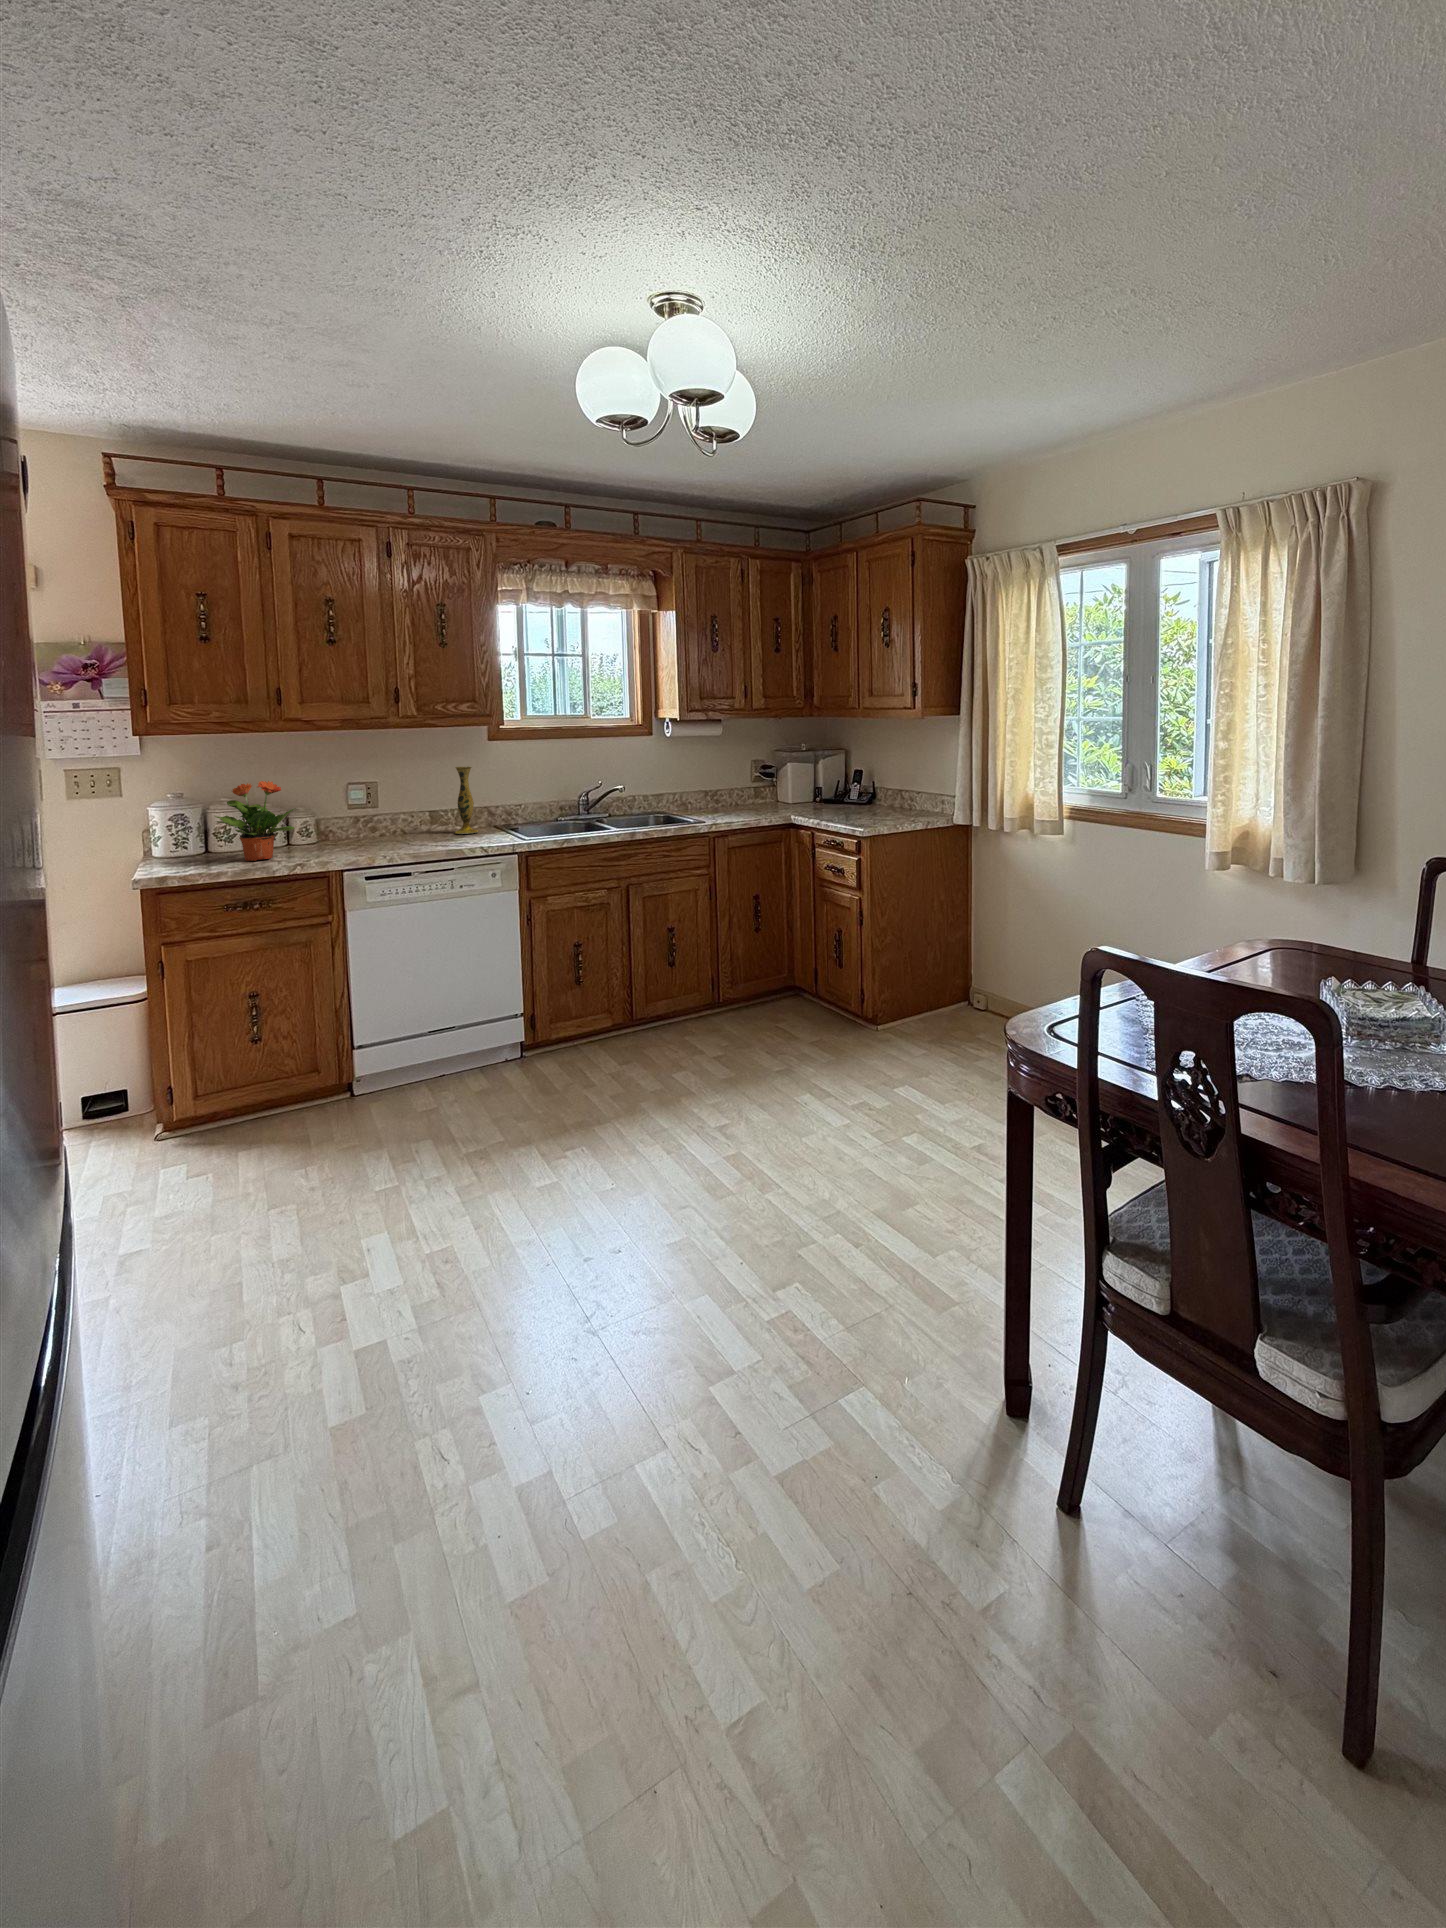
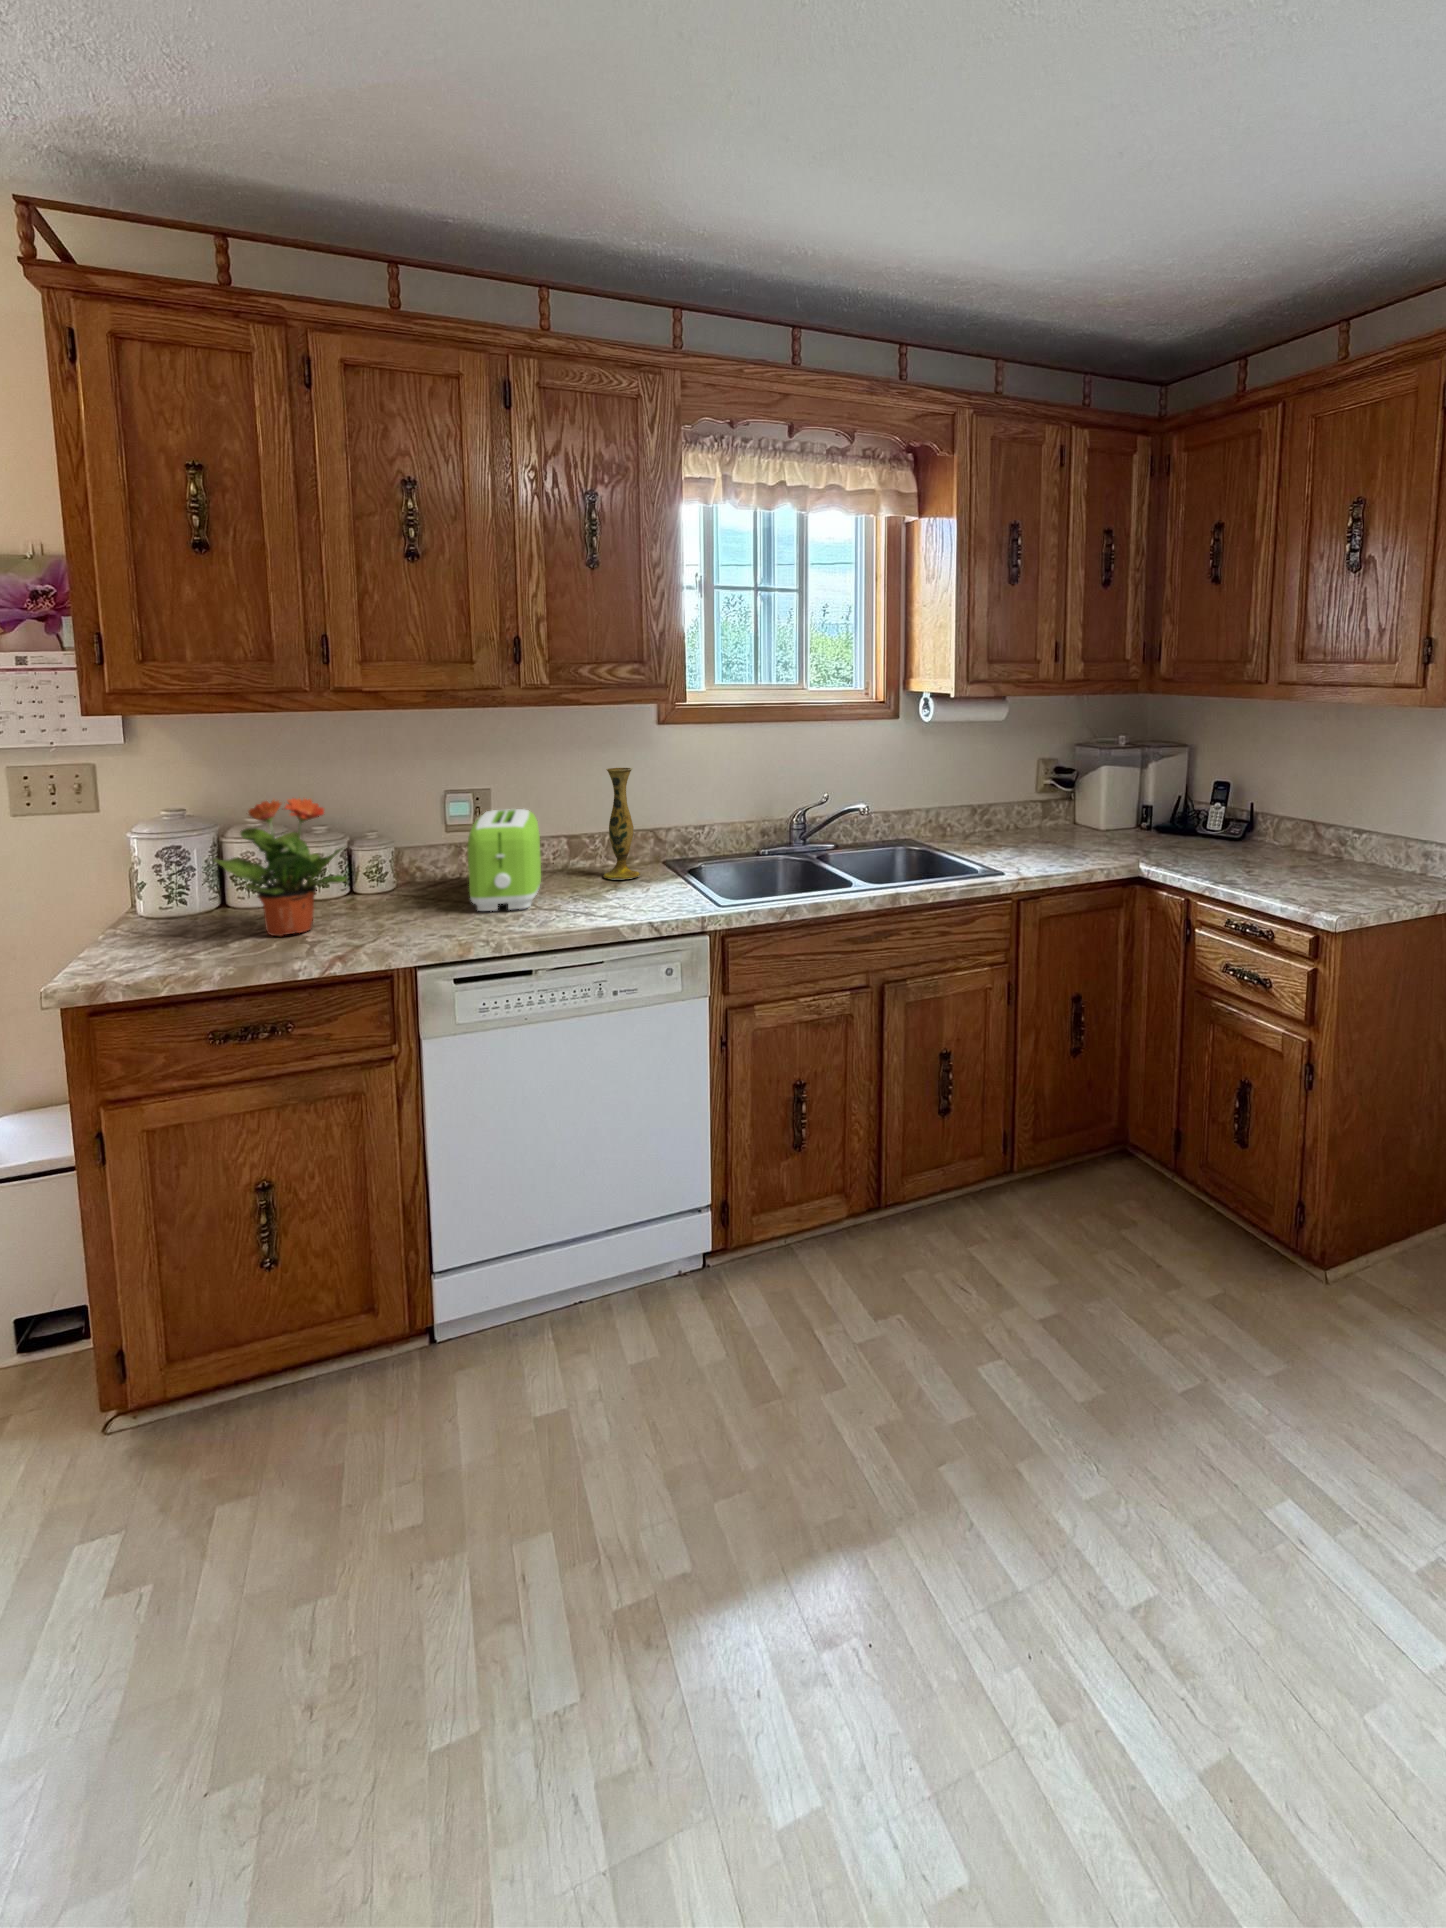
toaster: none [368,792,414,848] -> present [467,809,541,911]

